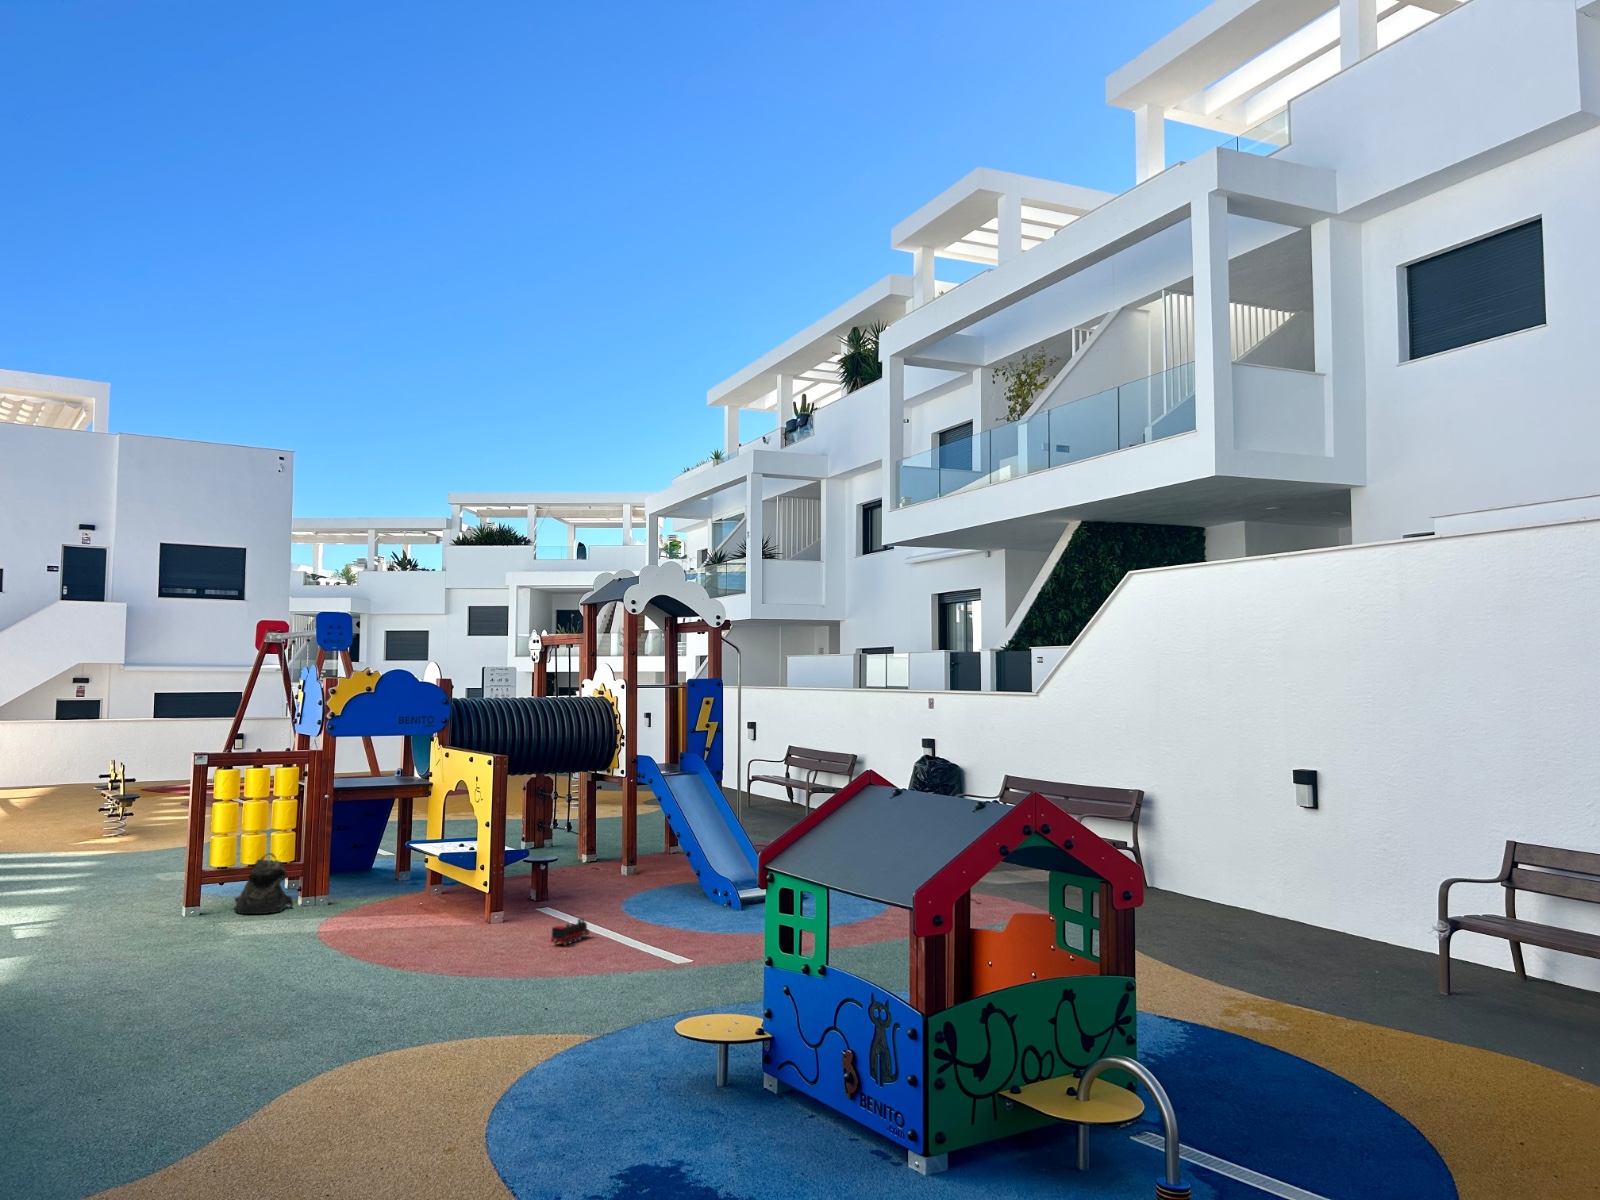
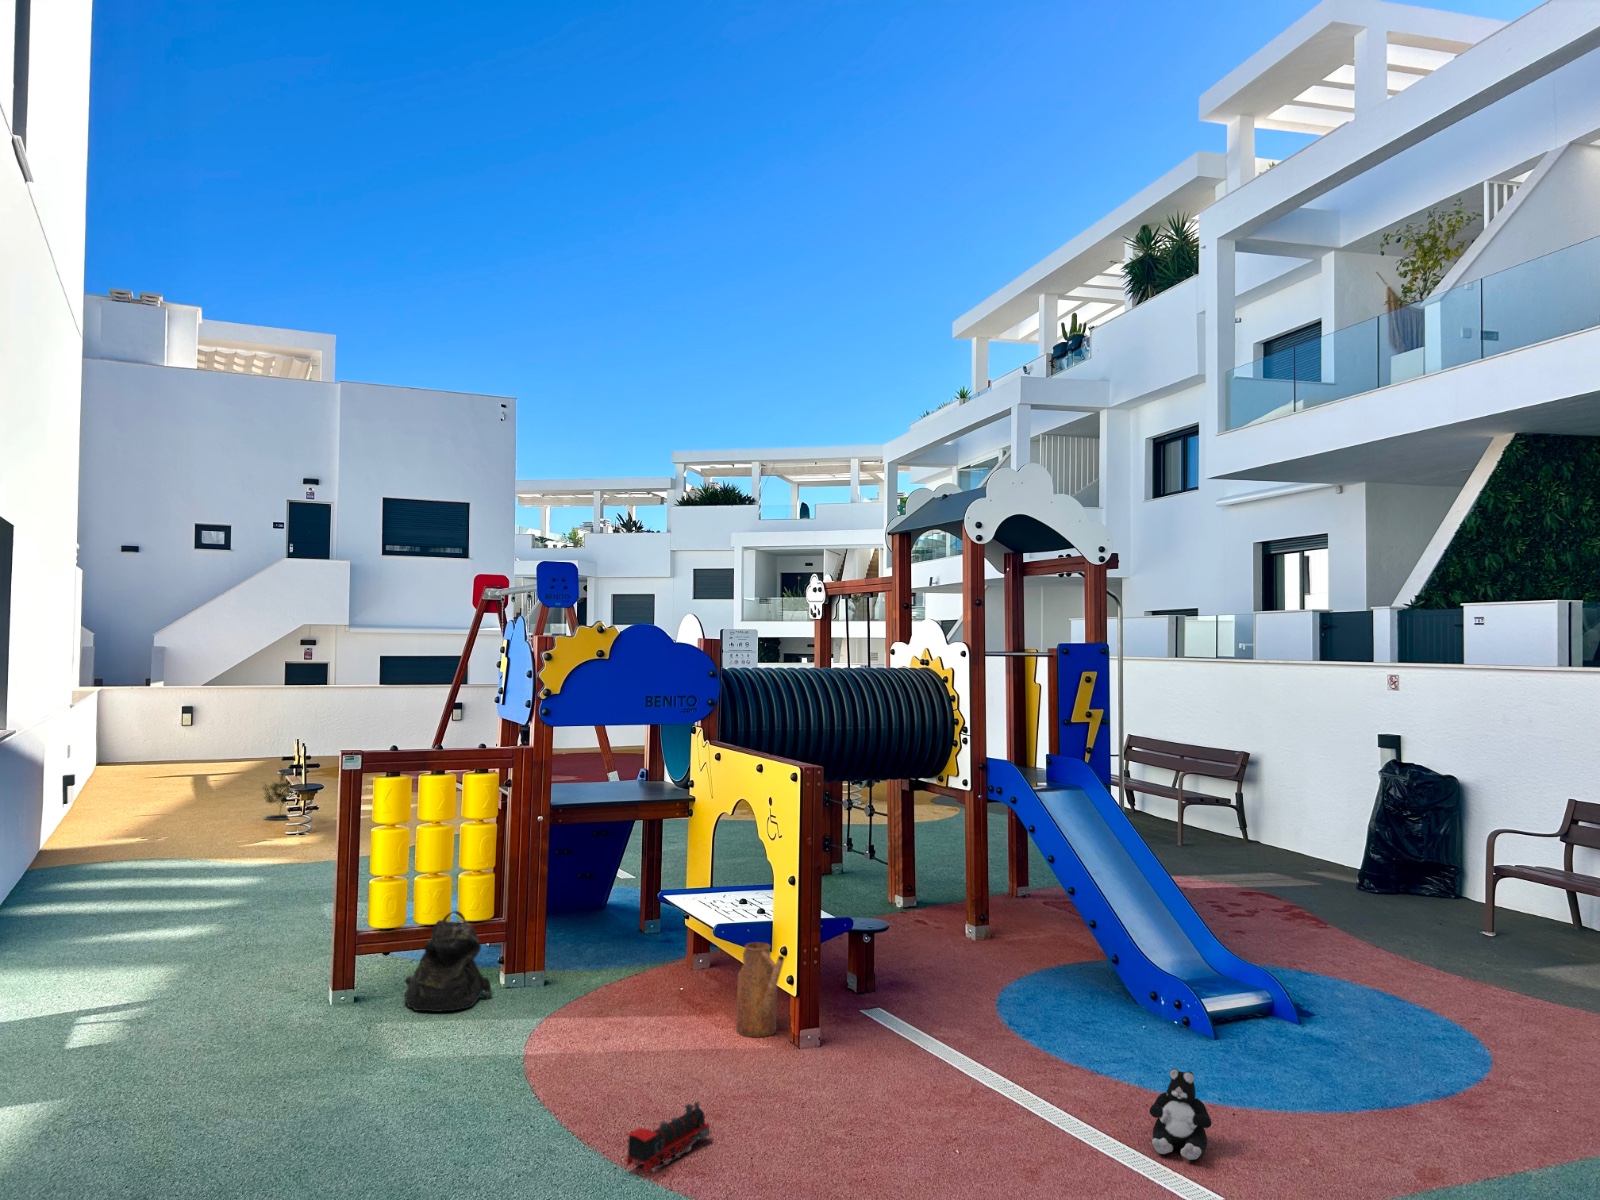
potted tree: none [72,784,107,830] -> present [263,769,294,820]
watering can: none [451,862,480,916] -> present [736,943,784,1037]
plush toy: none [661,901,693,943] -> present [1149,1069,1212,1160]
toy train: present [551,919,589,945] -> present [627,1102,710,1172]

